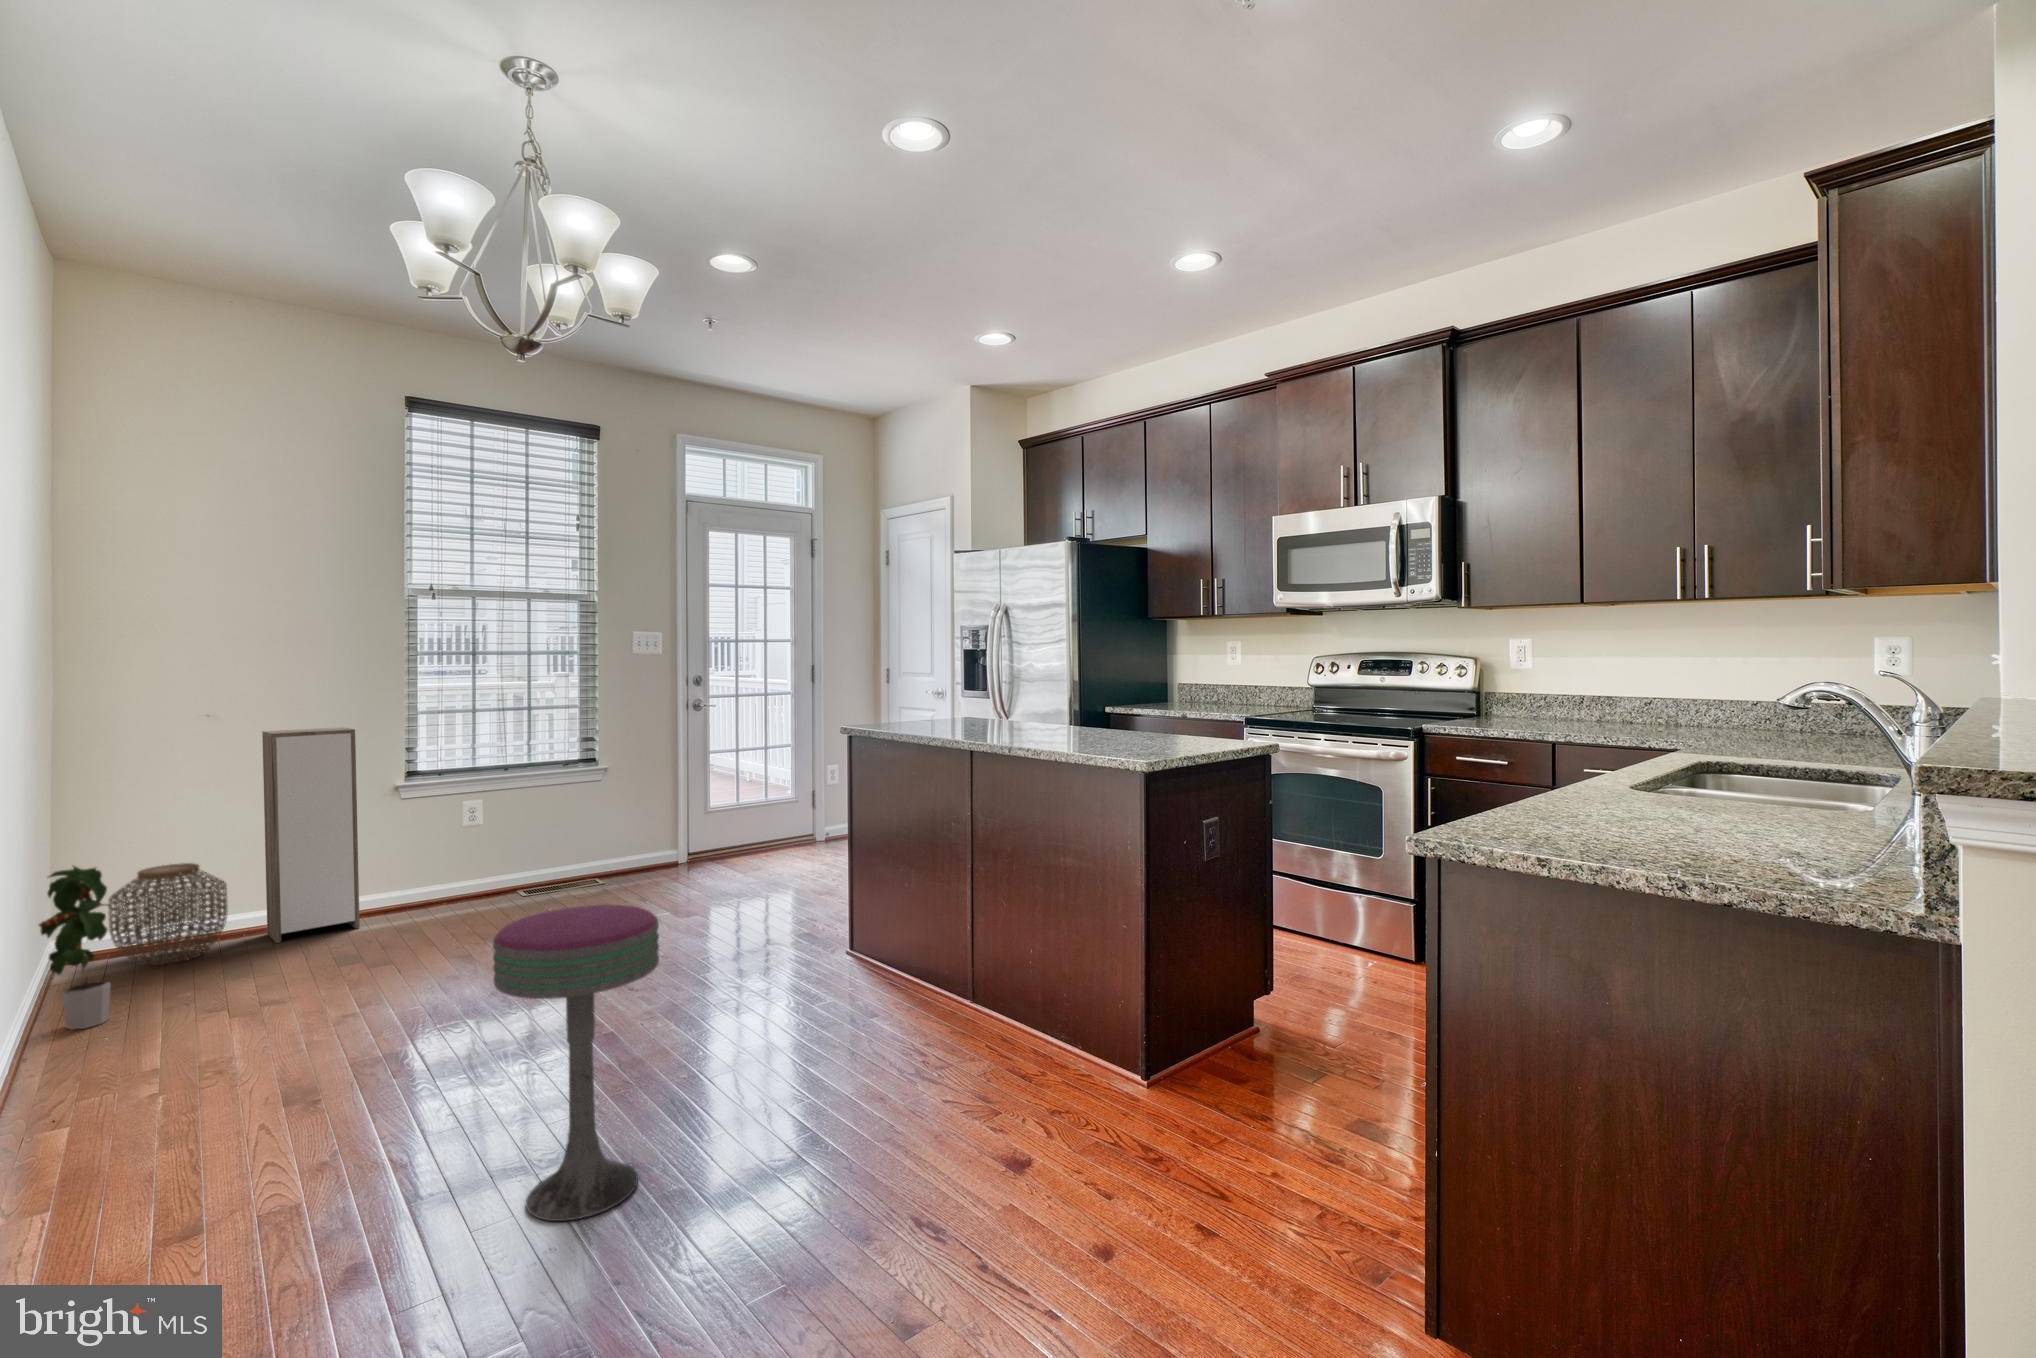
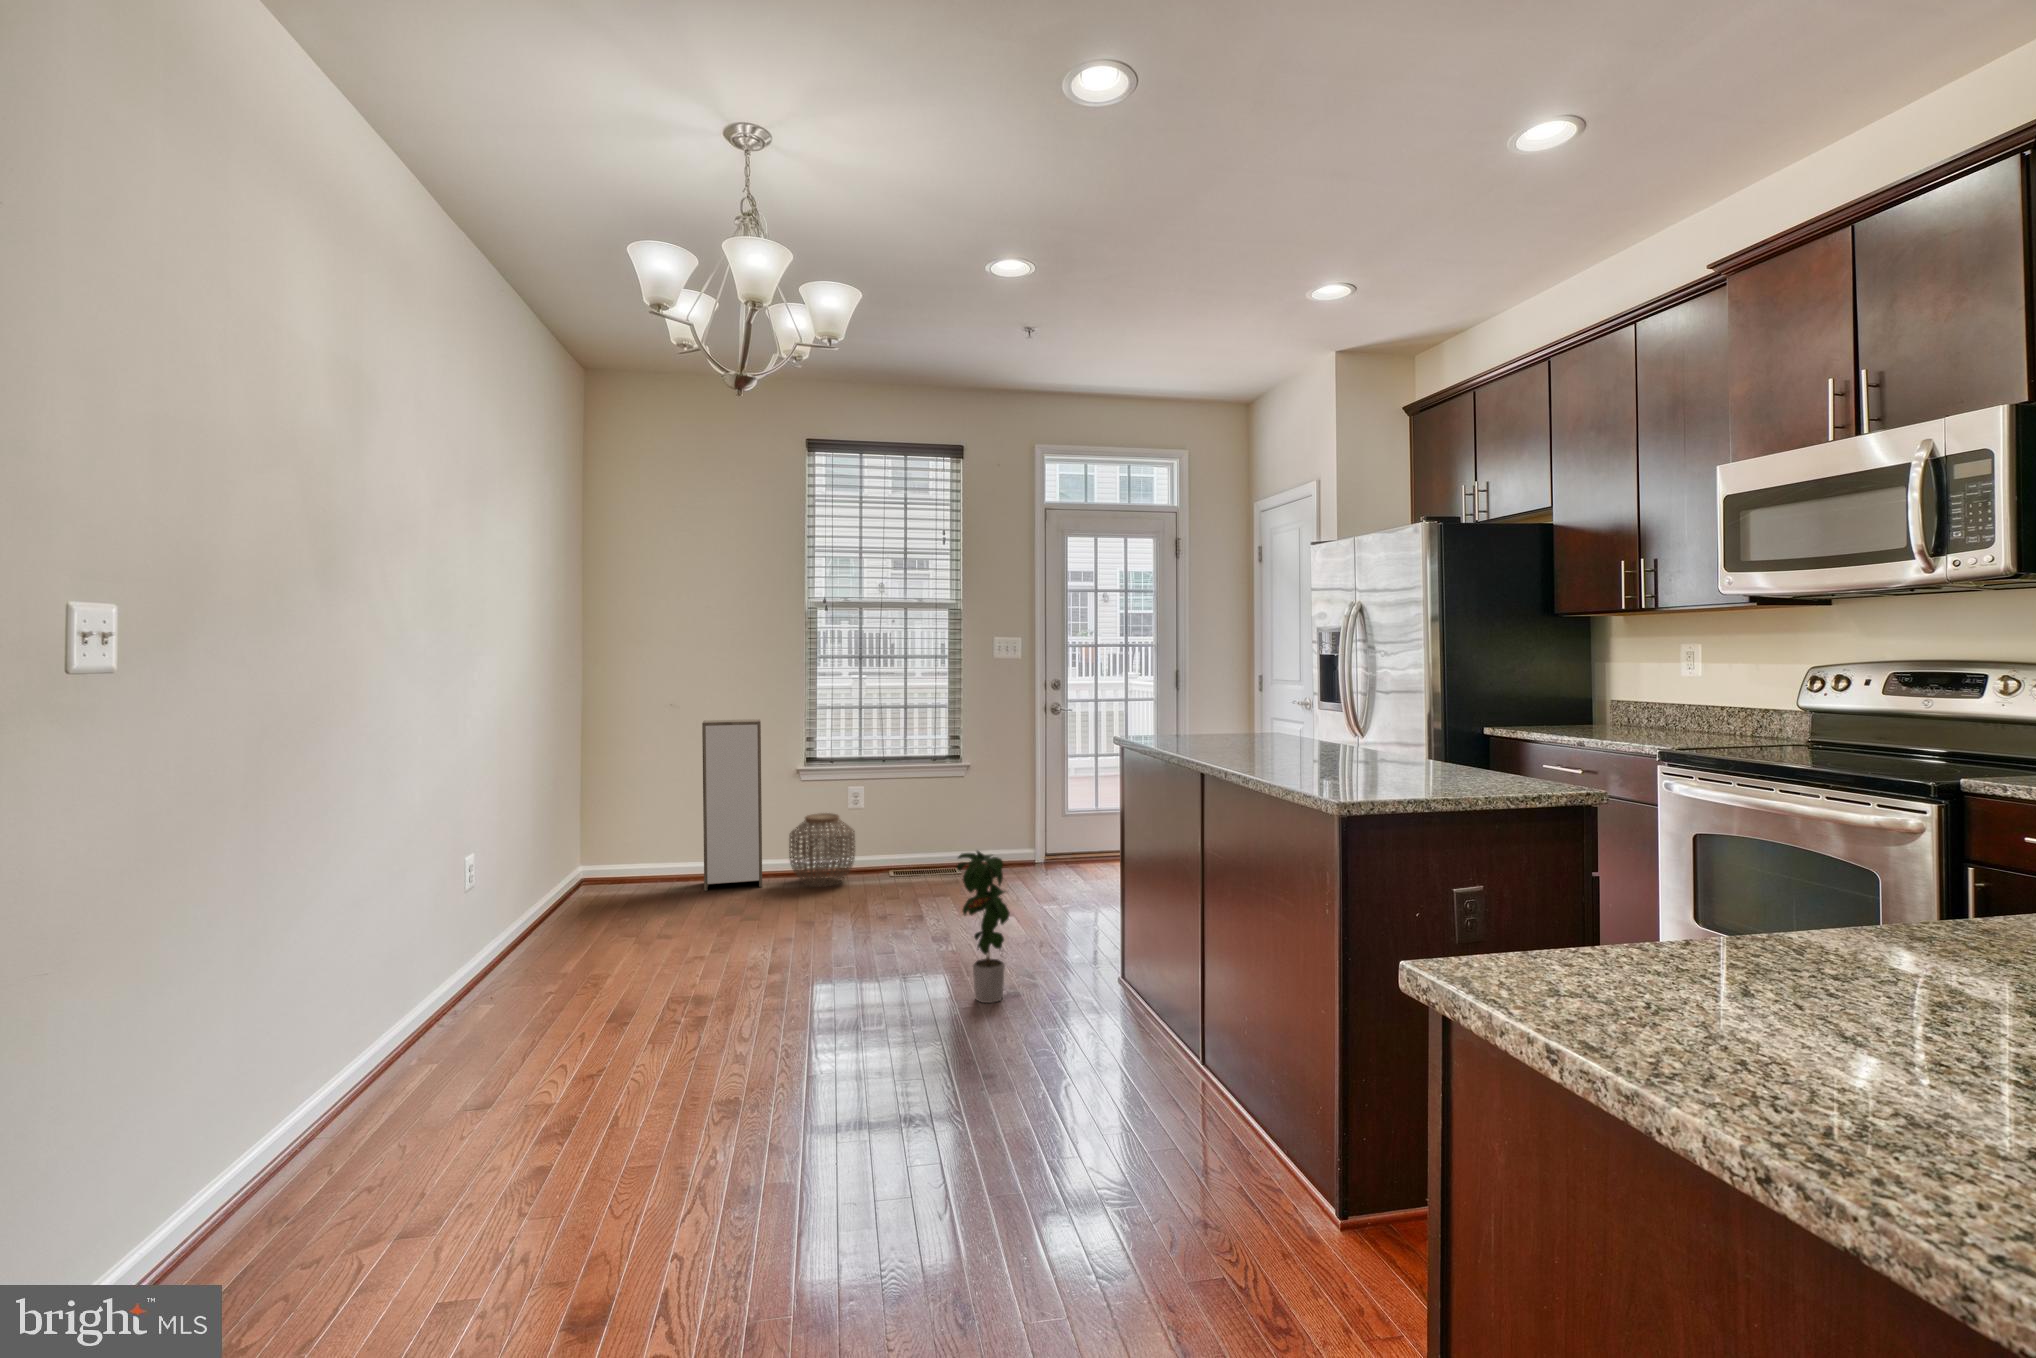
woven basket: present [108,863,228,966] -> present [789,813,855,887]
potted plant: present [39,866,111,1030] -> present [957,851,1010,1003]
bar stool: present [493,905,659,1221] -> none [607,904,761,1209]

